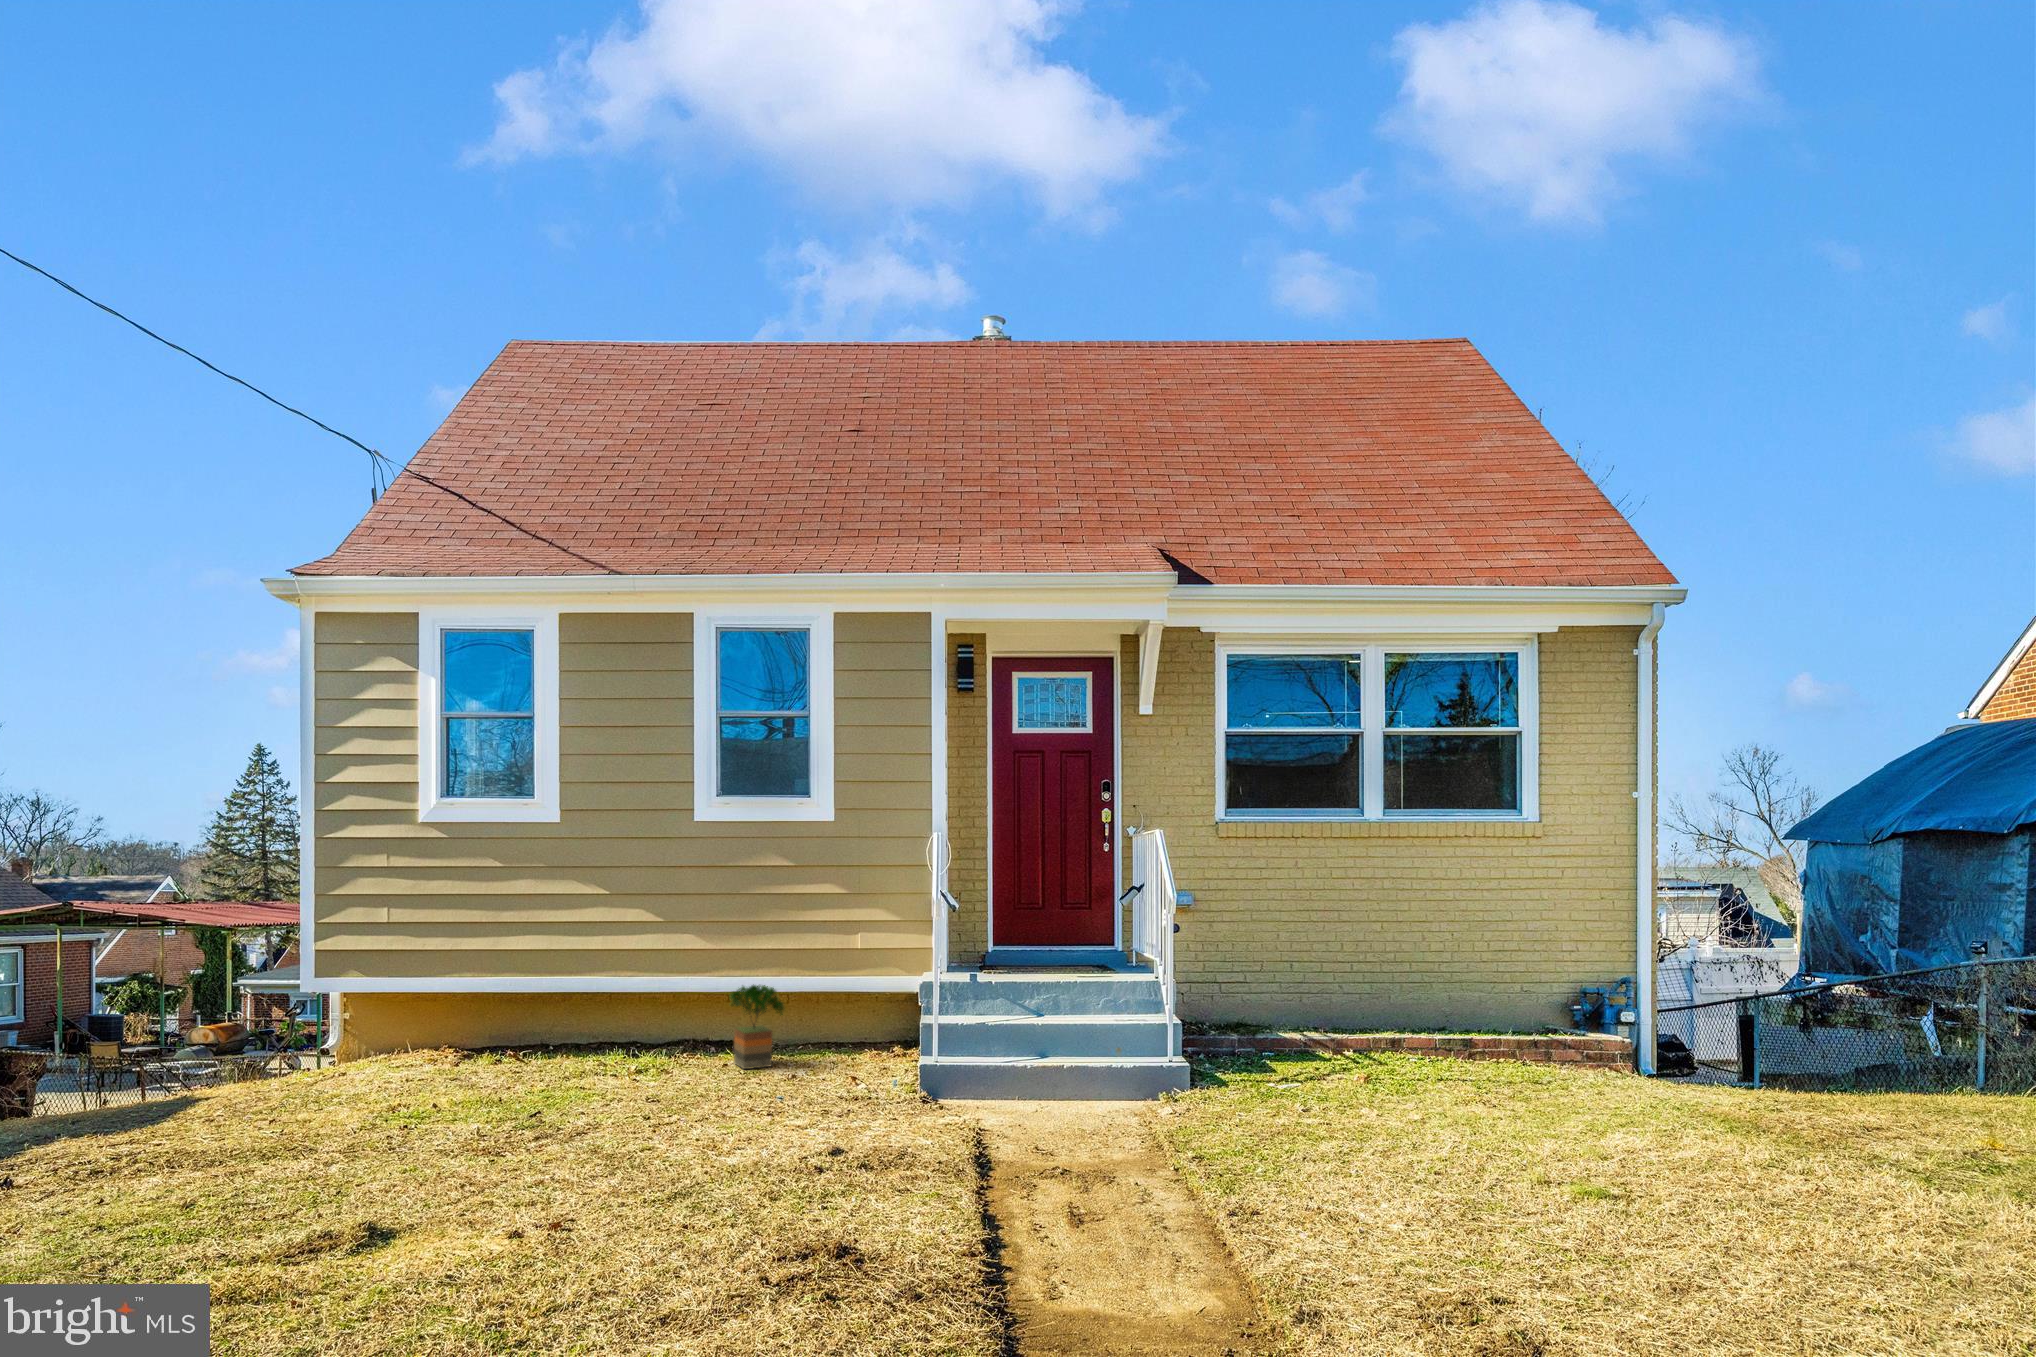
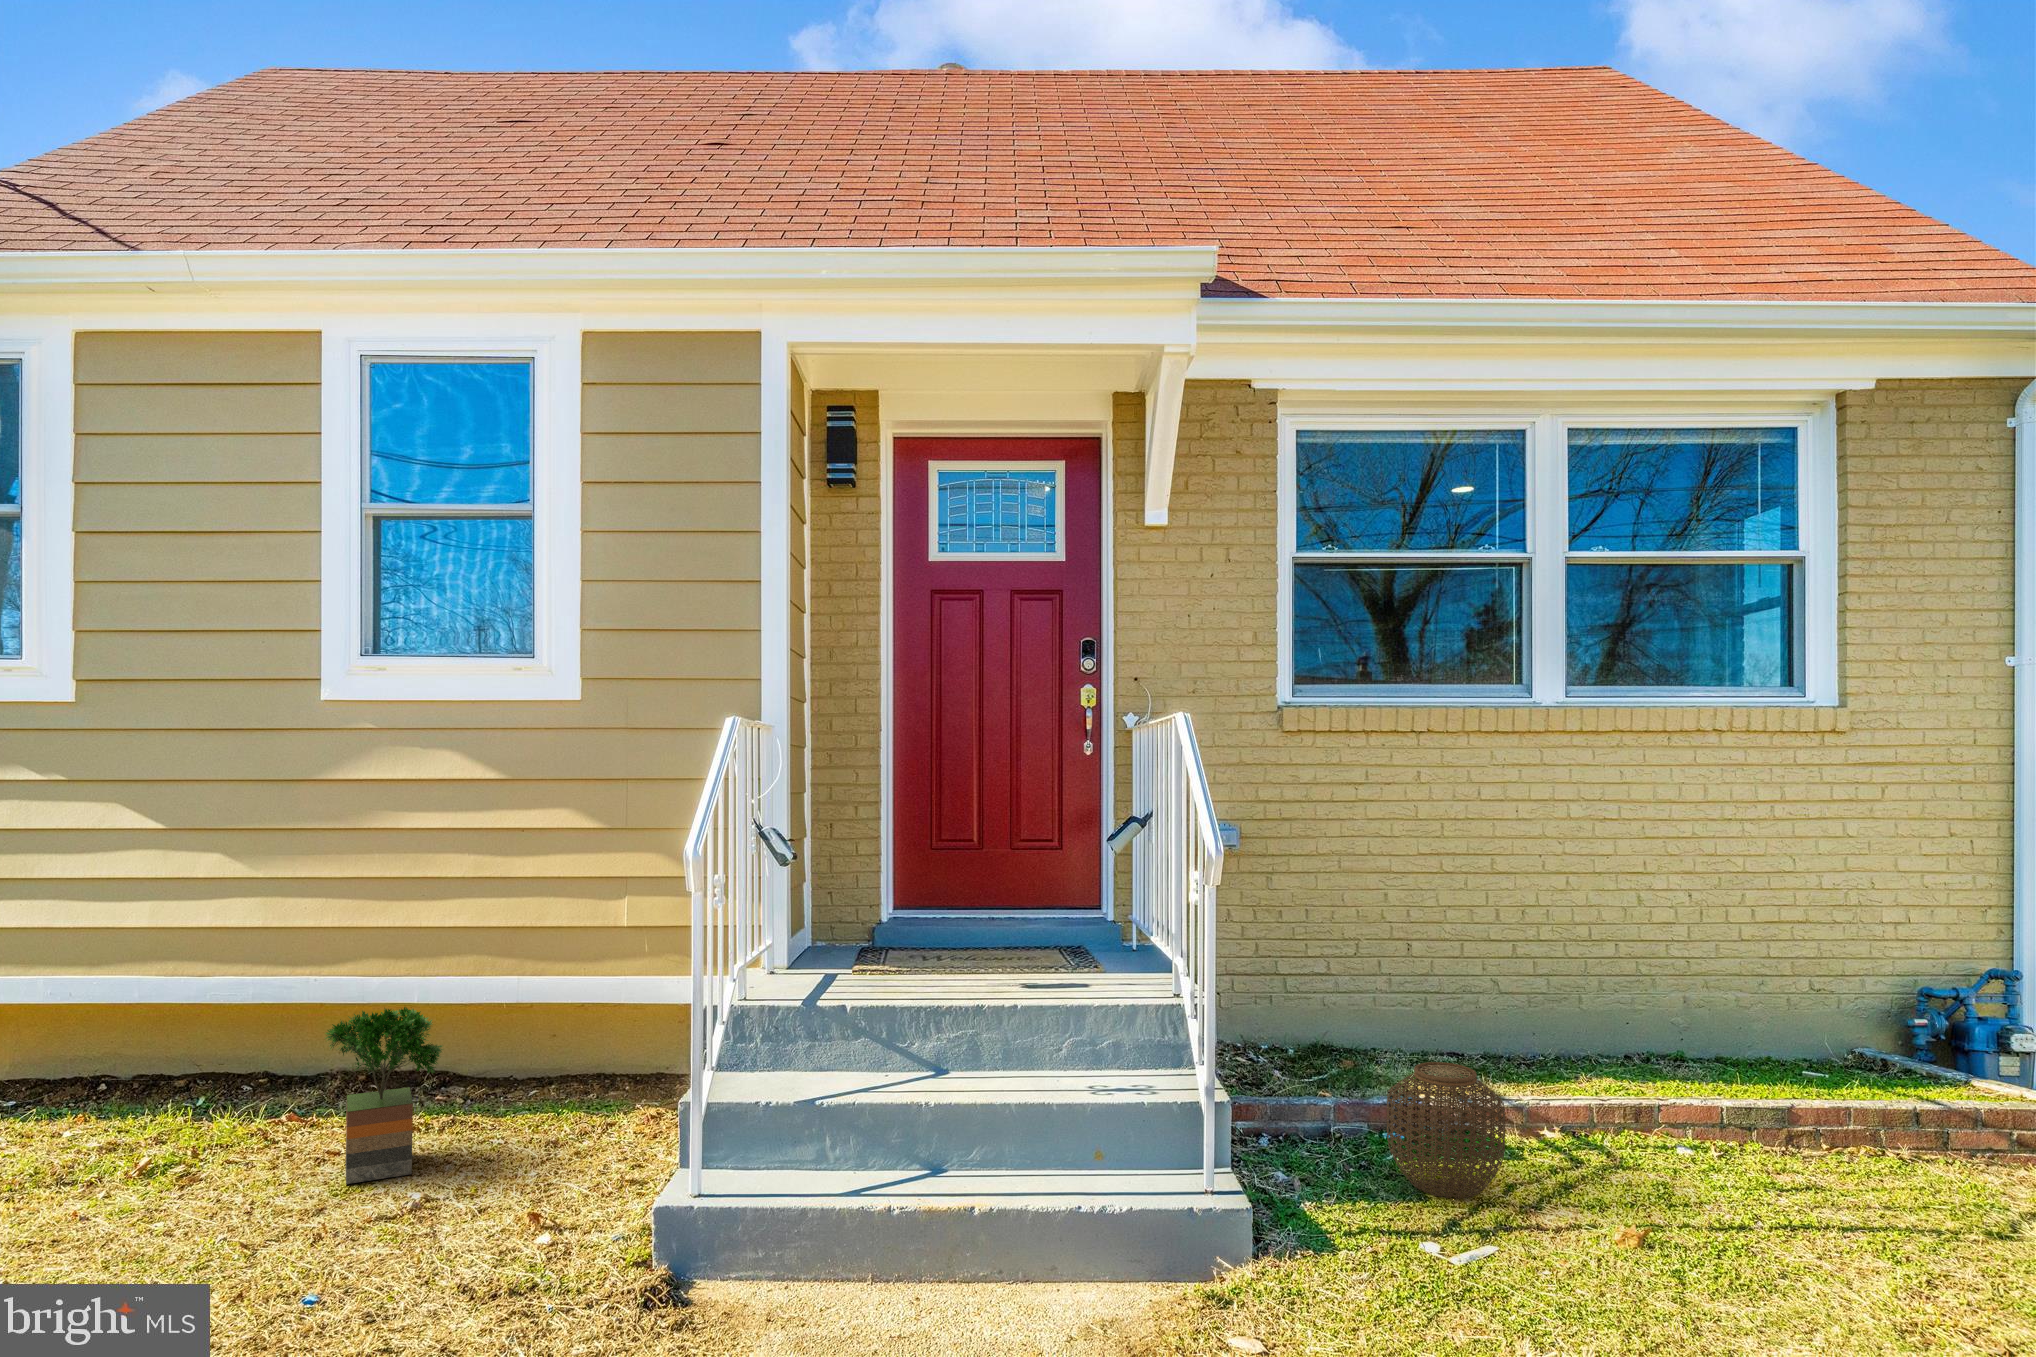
woven basket: none [1259,1008,1315,1072] -> present [1387,1062,1505,1198]

